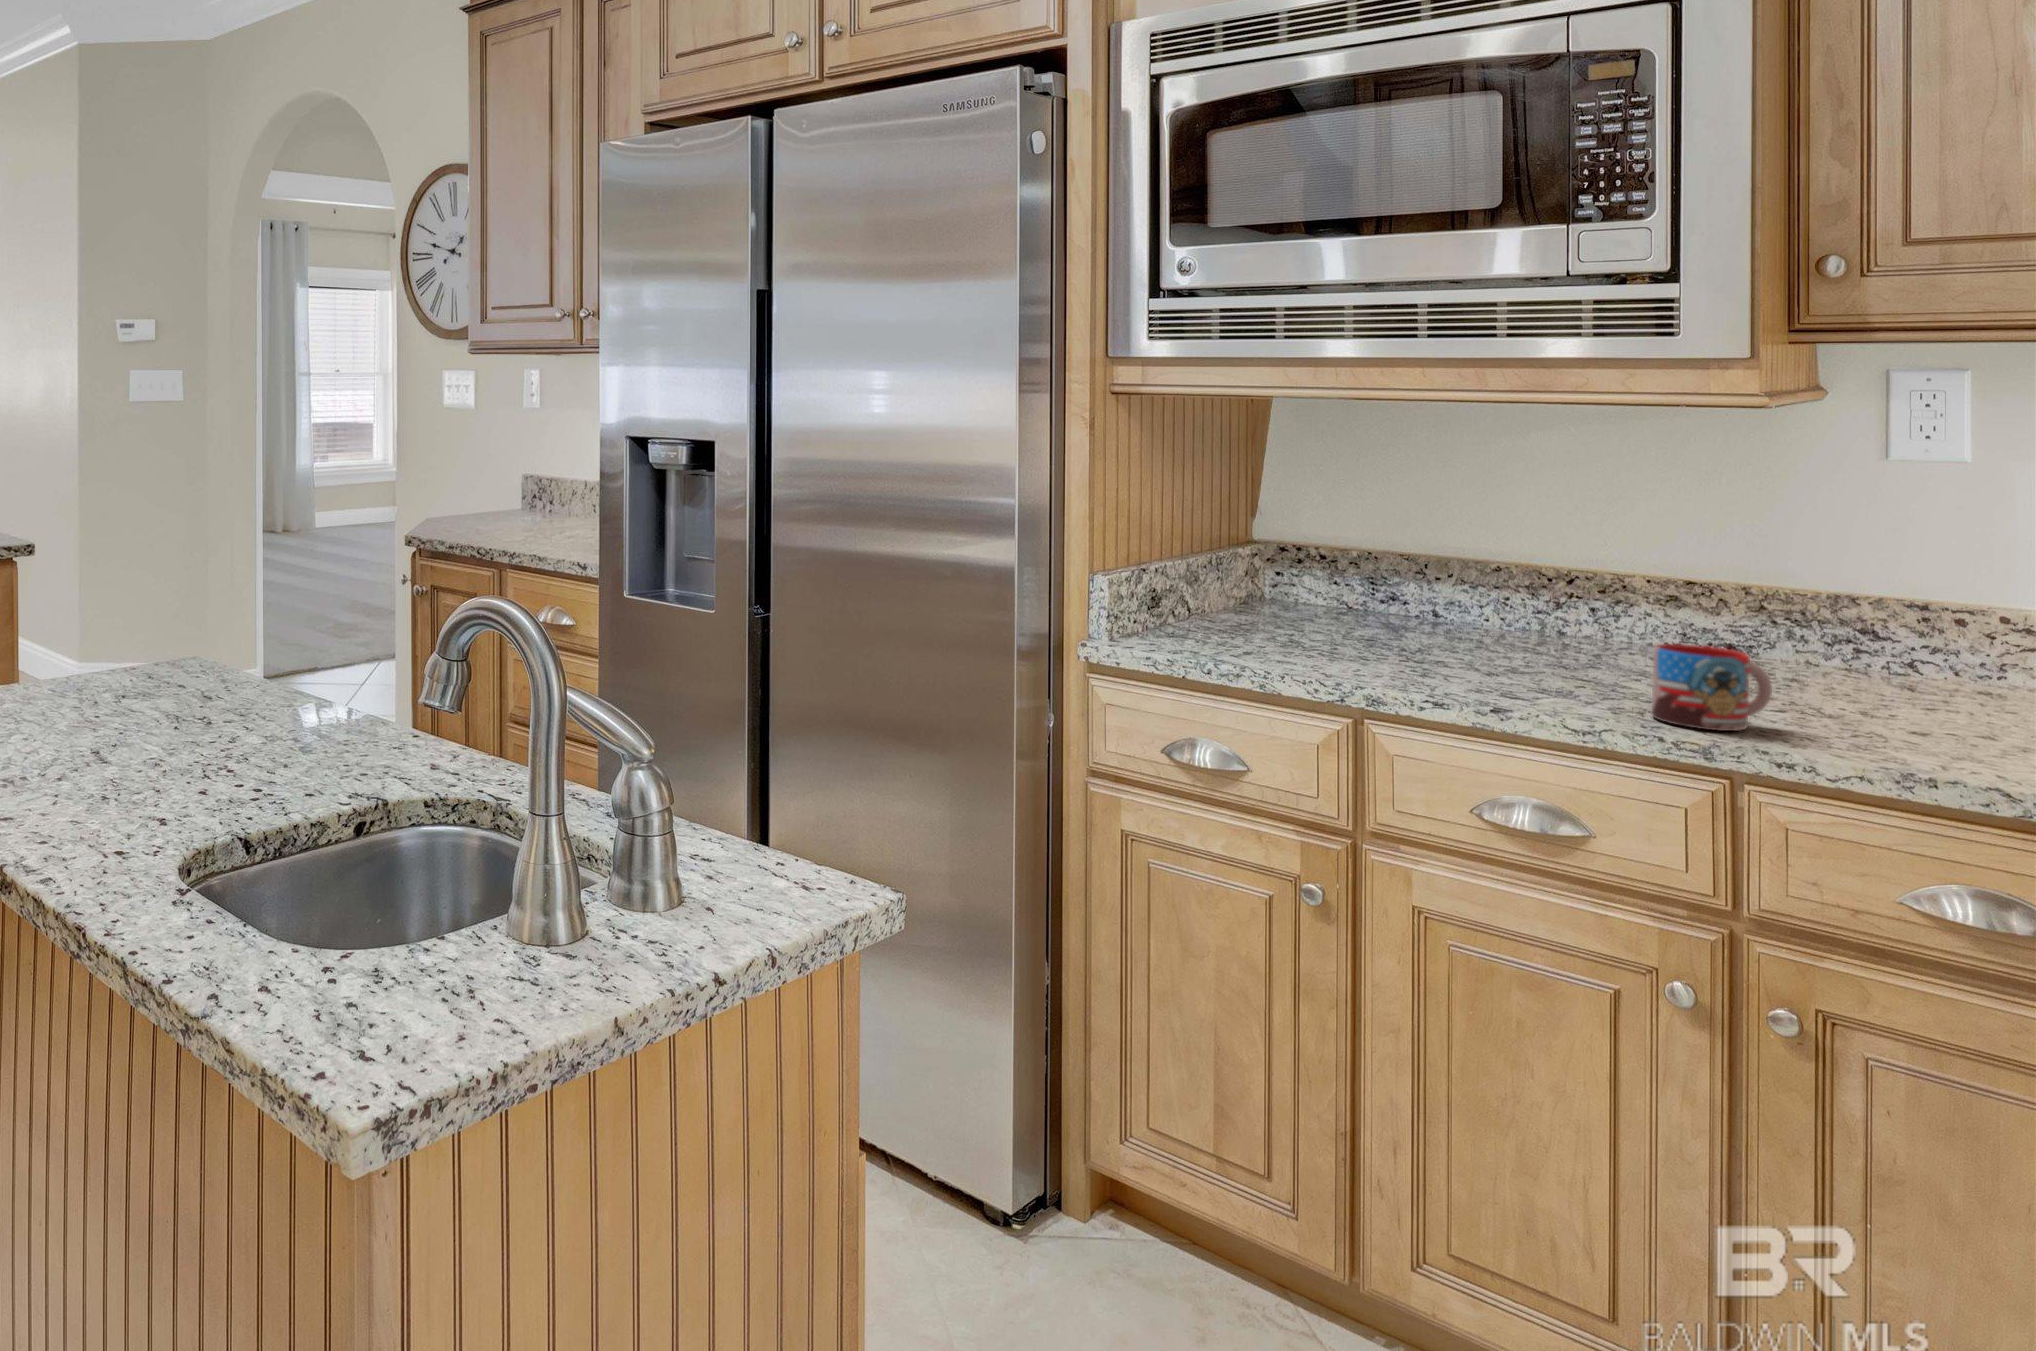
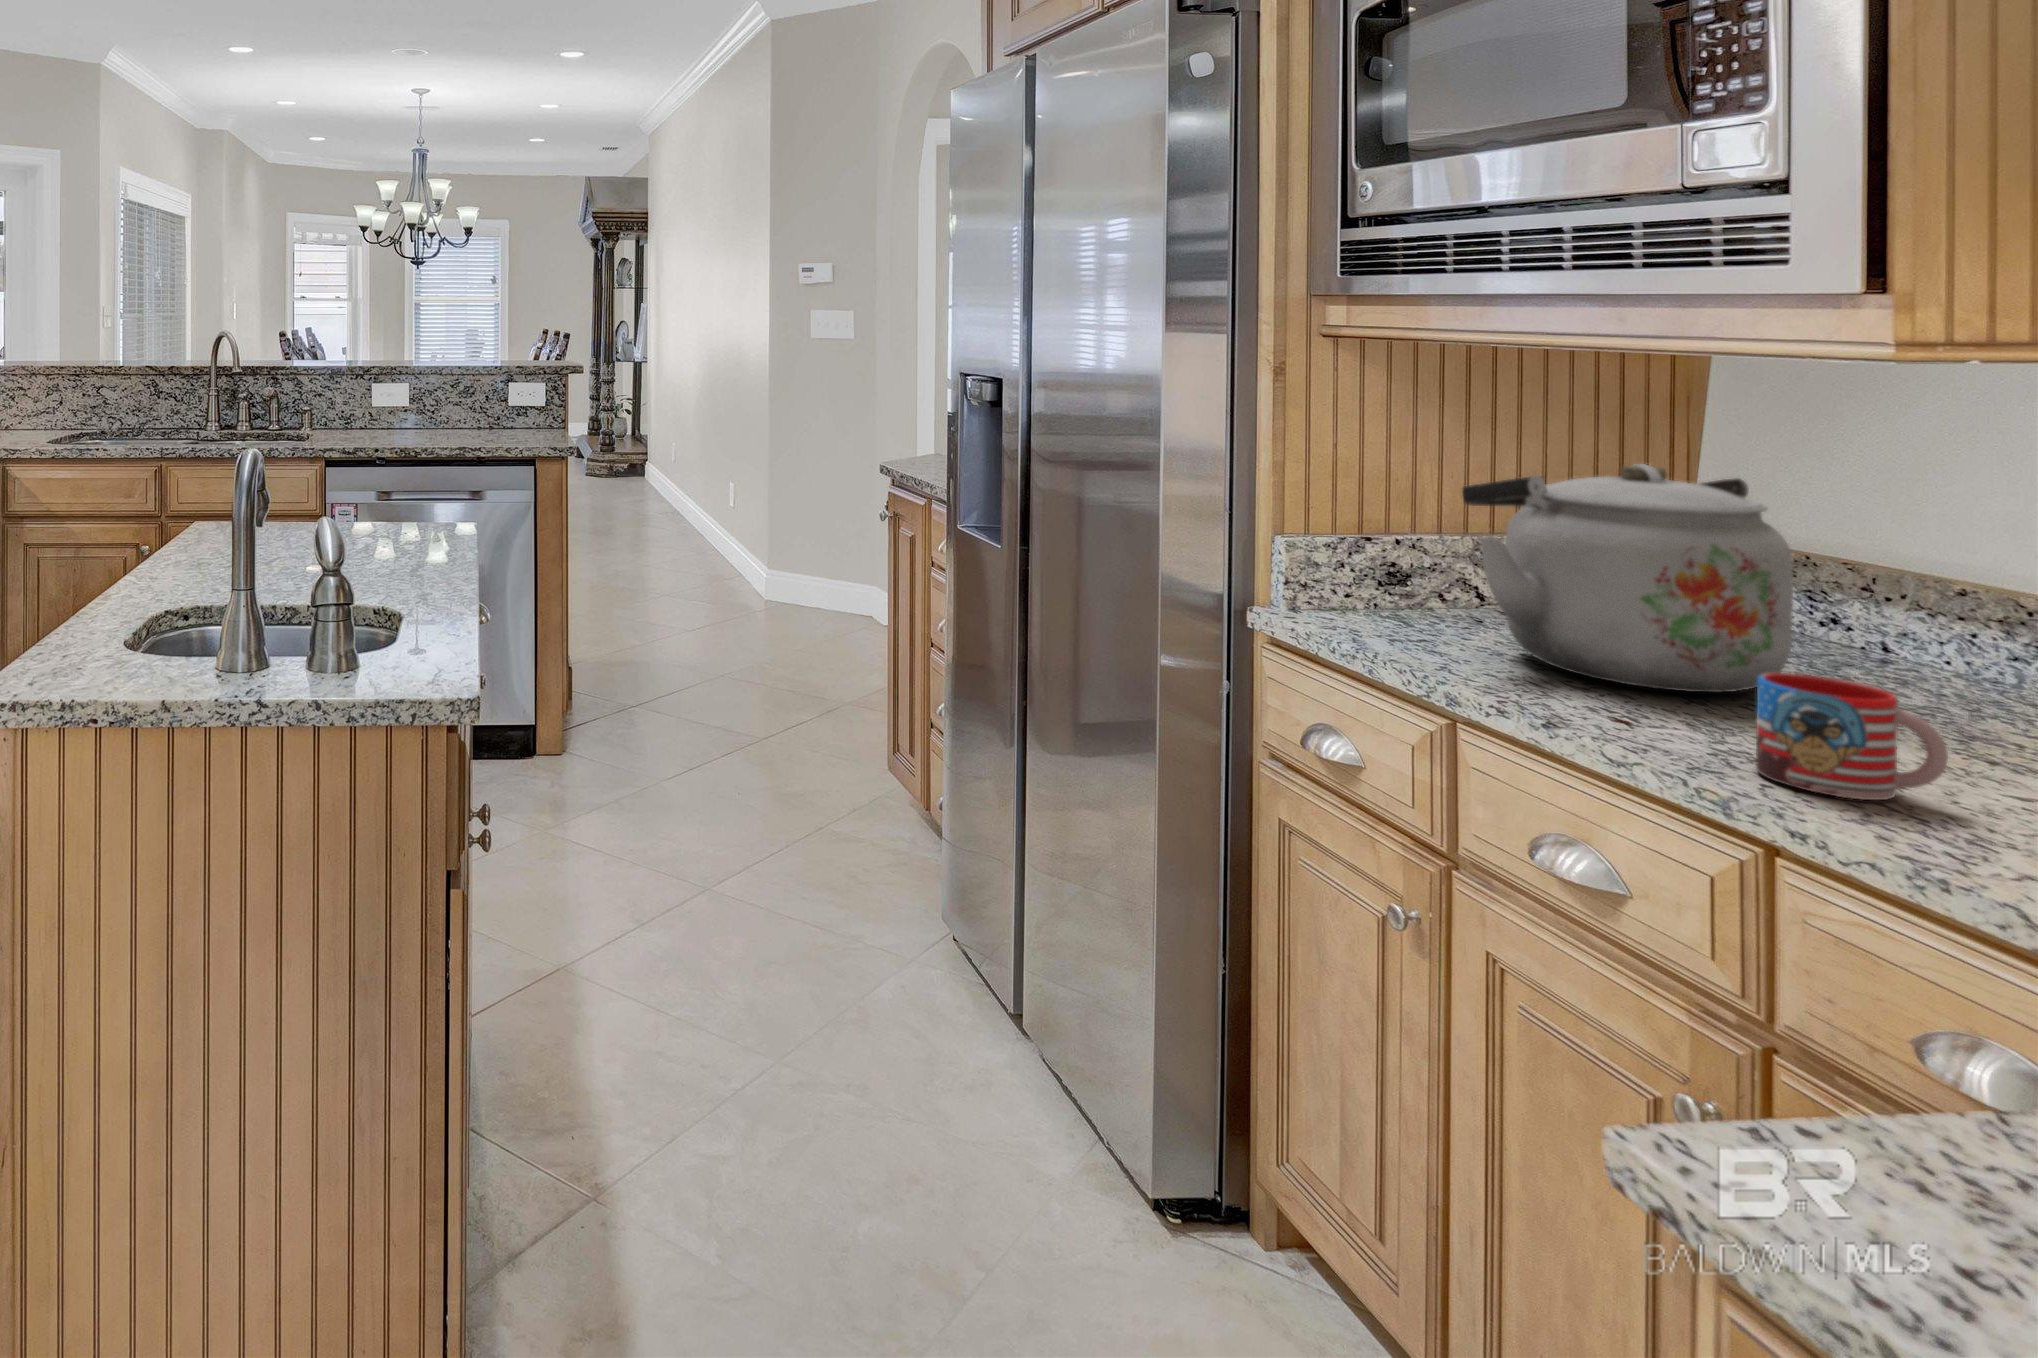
kettle: none [1284,492,1521,669] -> present [1462,464,1793,692]

